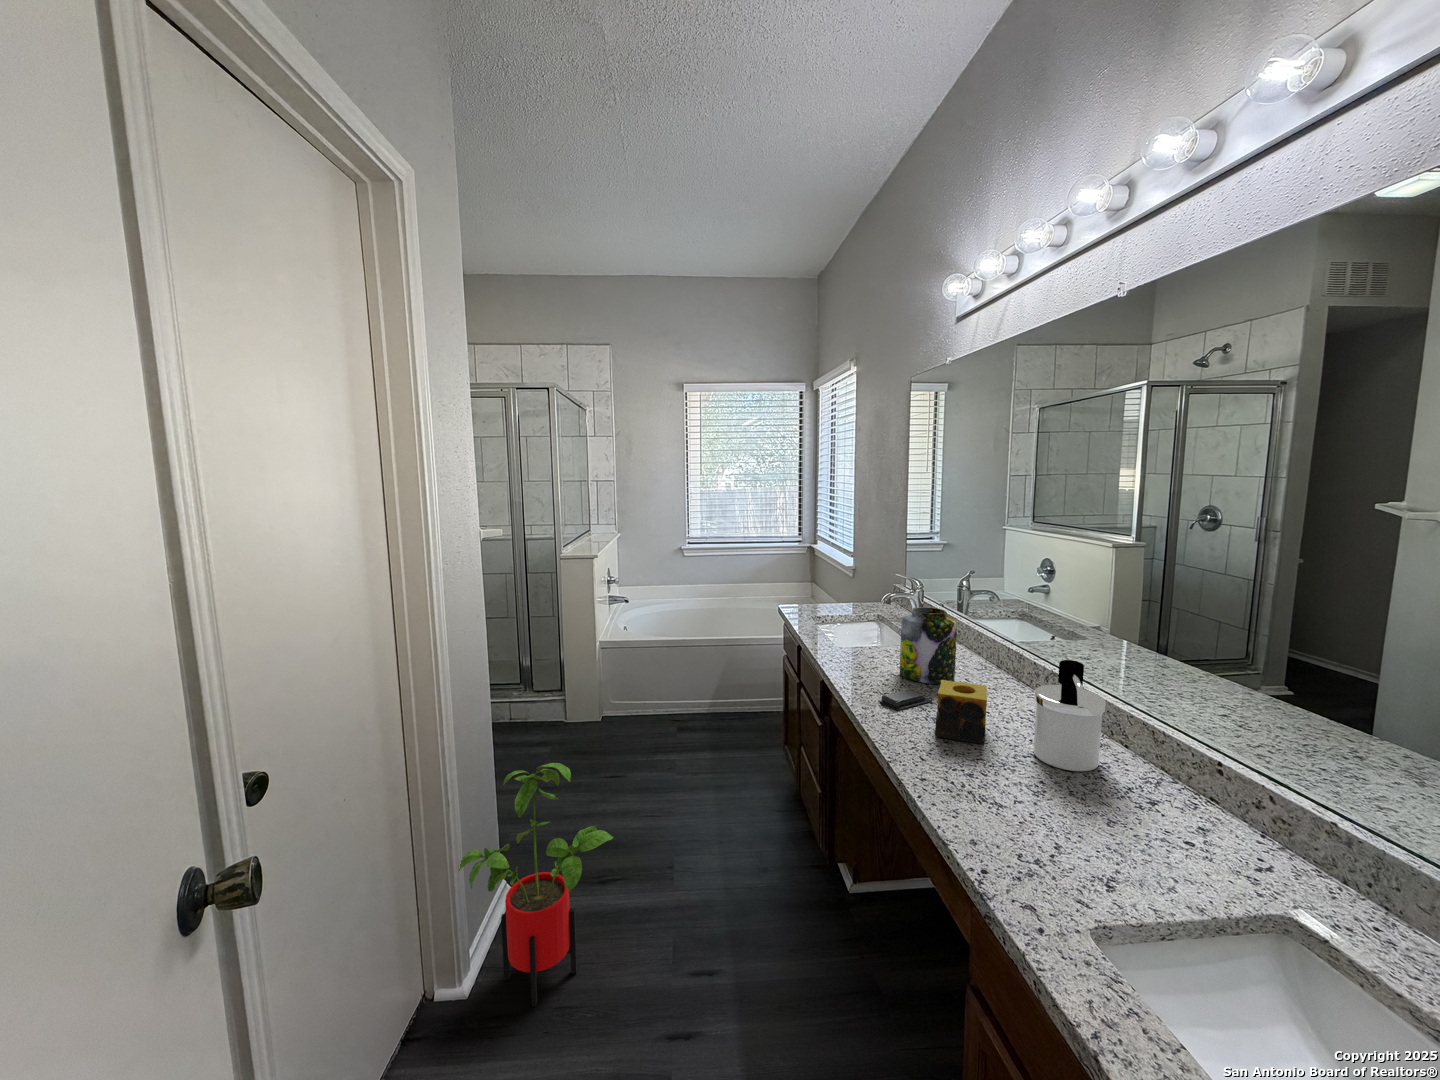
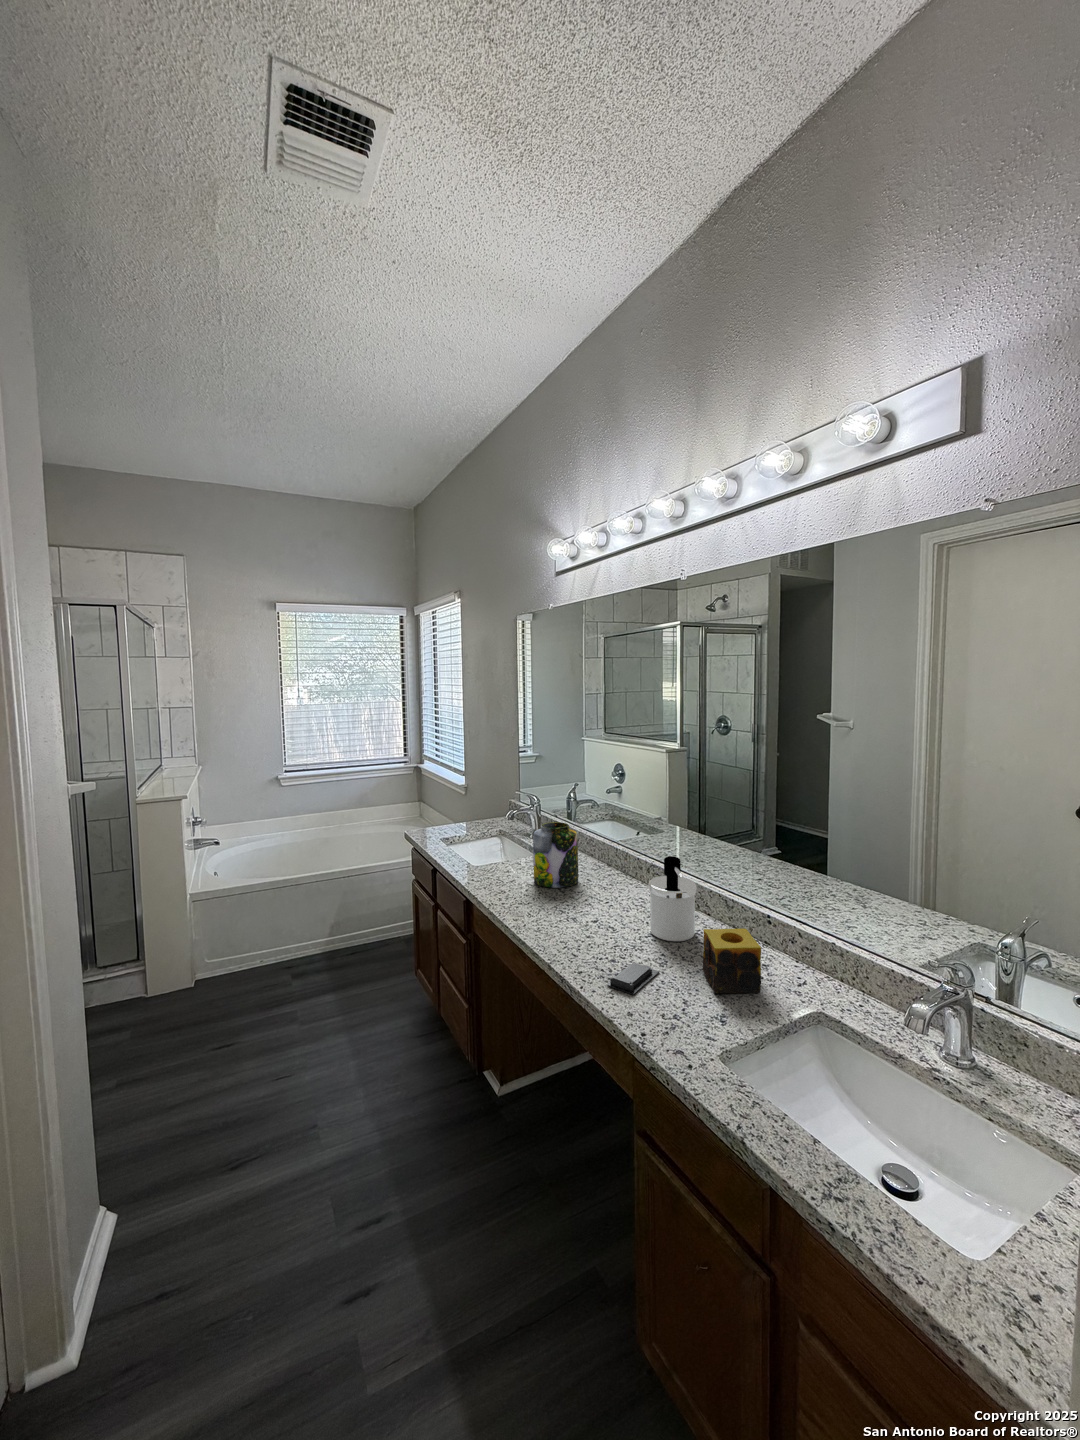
candle: present [935,680,987,744] -> present [703,929,761,993]
soap bar: present [878,690,932,710] -> present [607,962,659,995]
house plant: present [459,763,613,1006] -> none [88,1037,275,1317]

